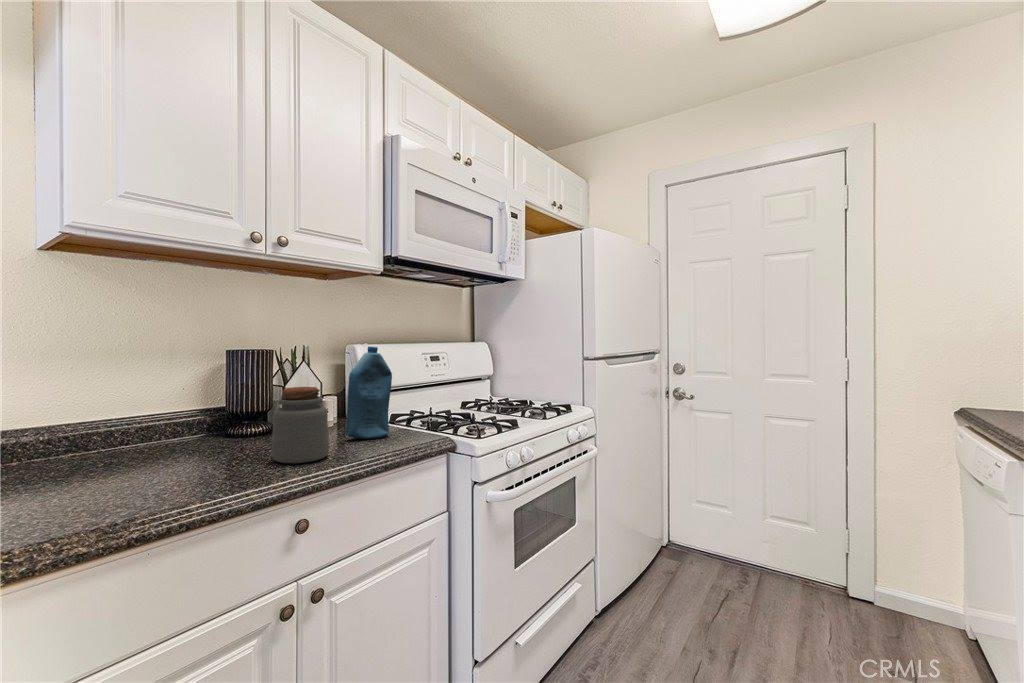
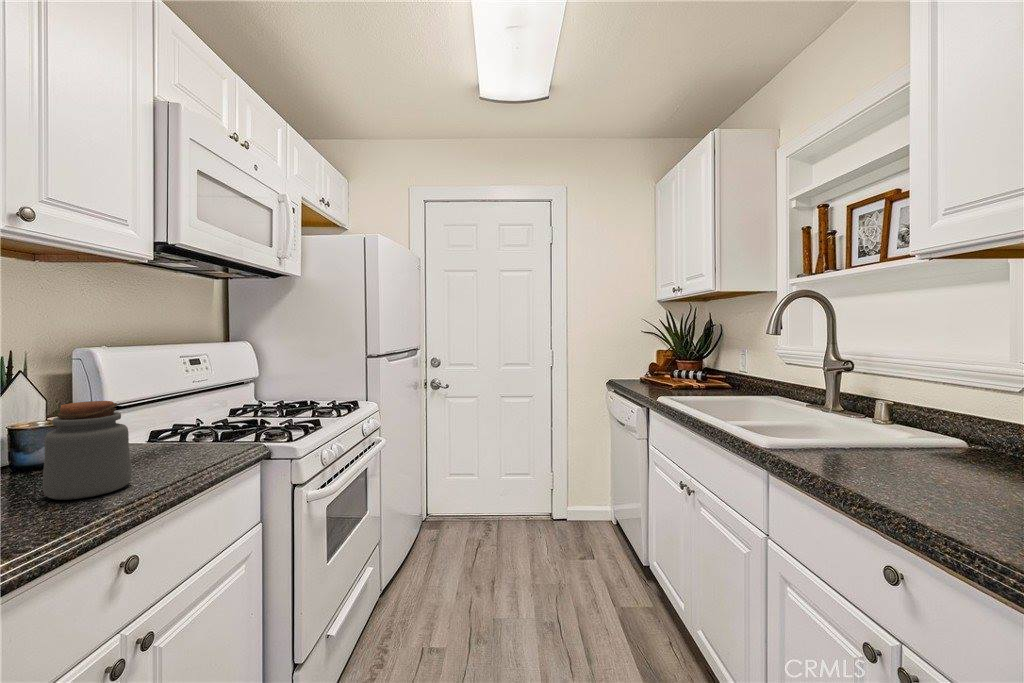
bottle: present [345,346,392,439] -> none [126,349,183,459]

